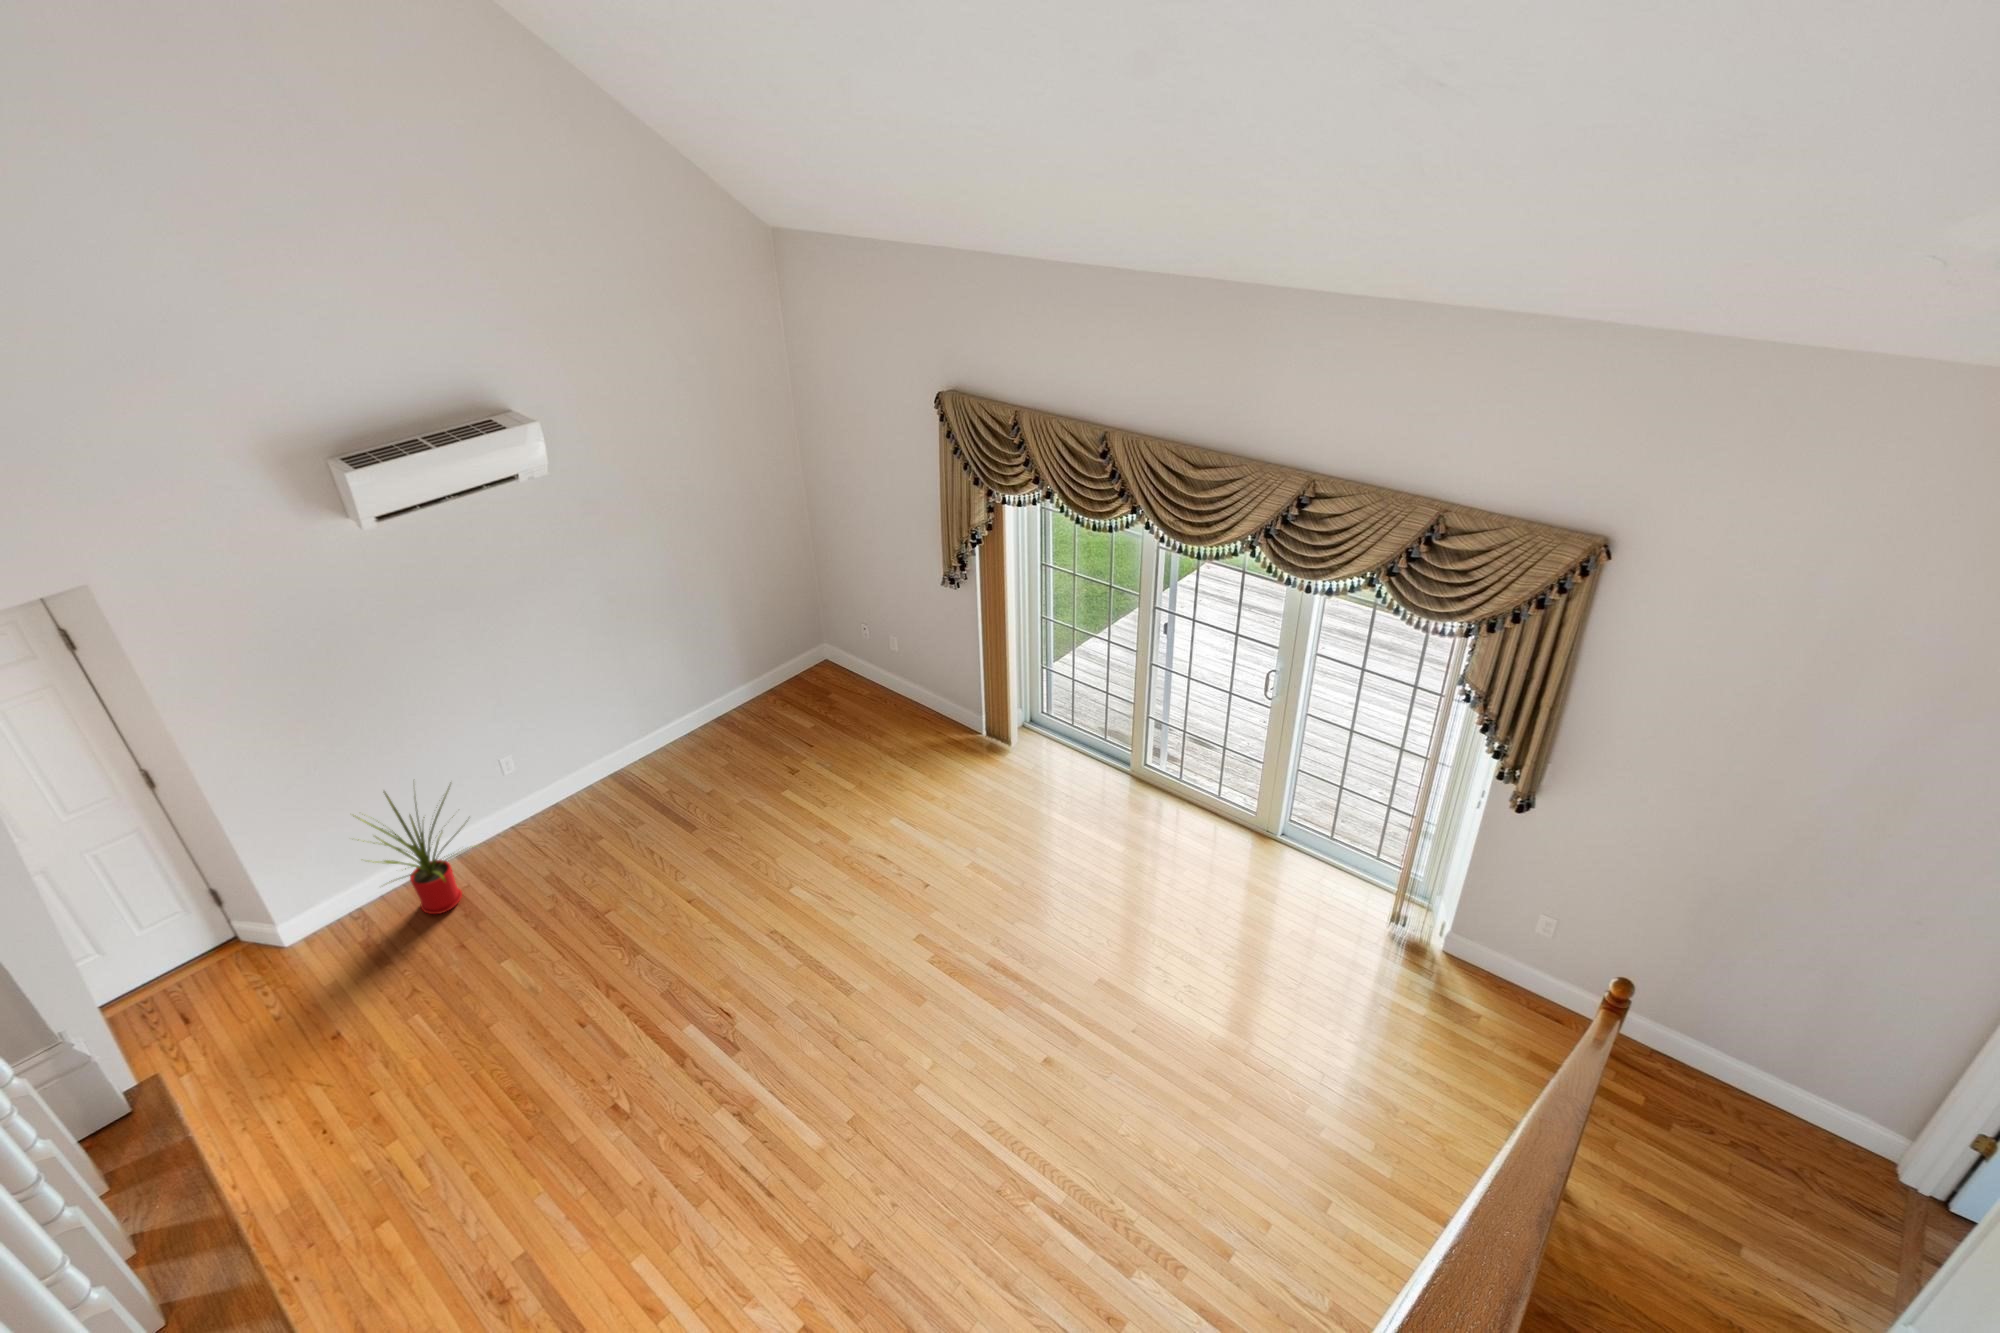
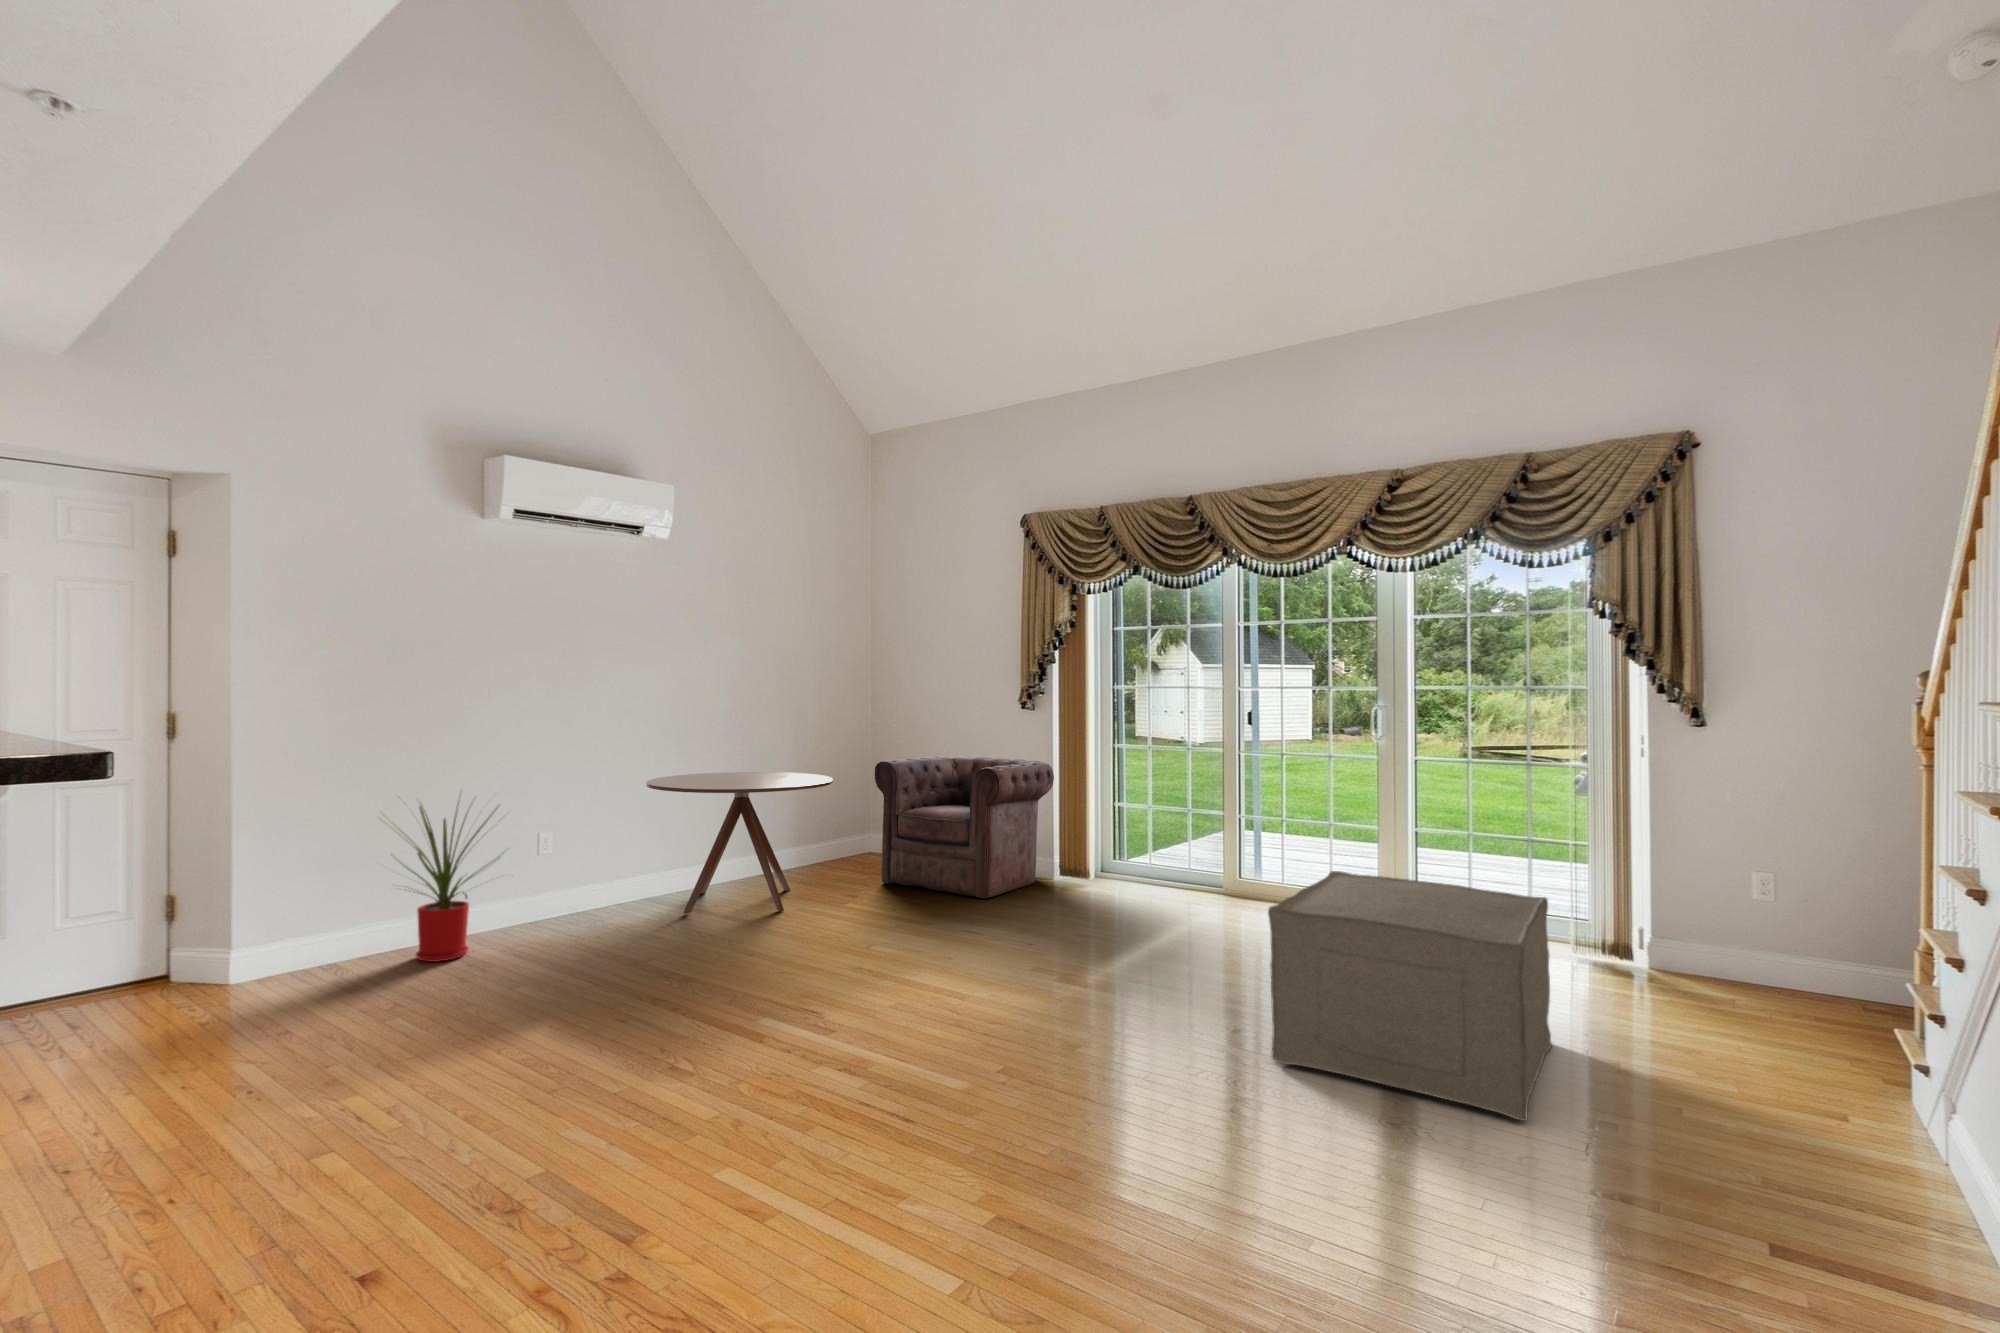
armchair: none [799,619,972,792] -> present [875,756,1054,898]
round table: none [581,660,755,820] -> present [646,772,833,914]
ottoman: none [1050,938,1294,1222] -> present [1268,871,1552,1121]

